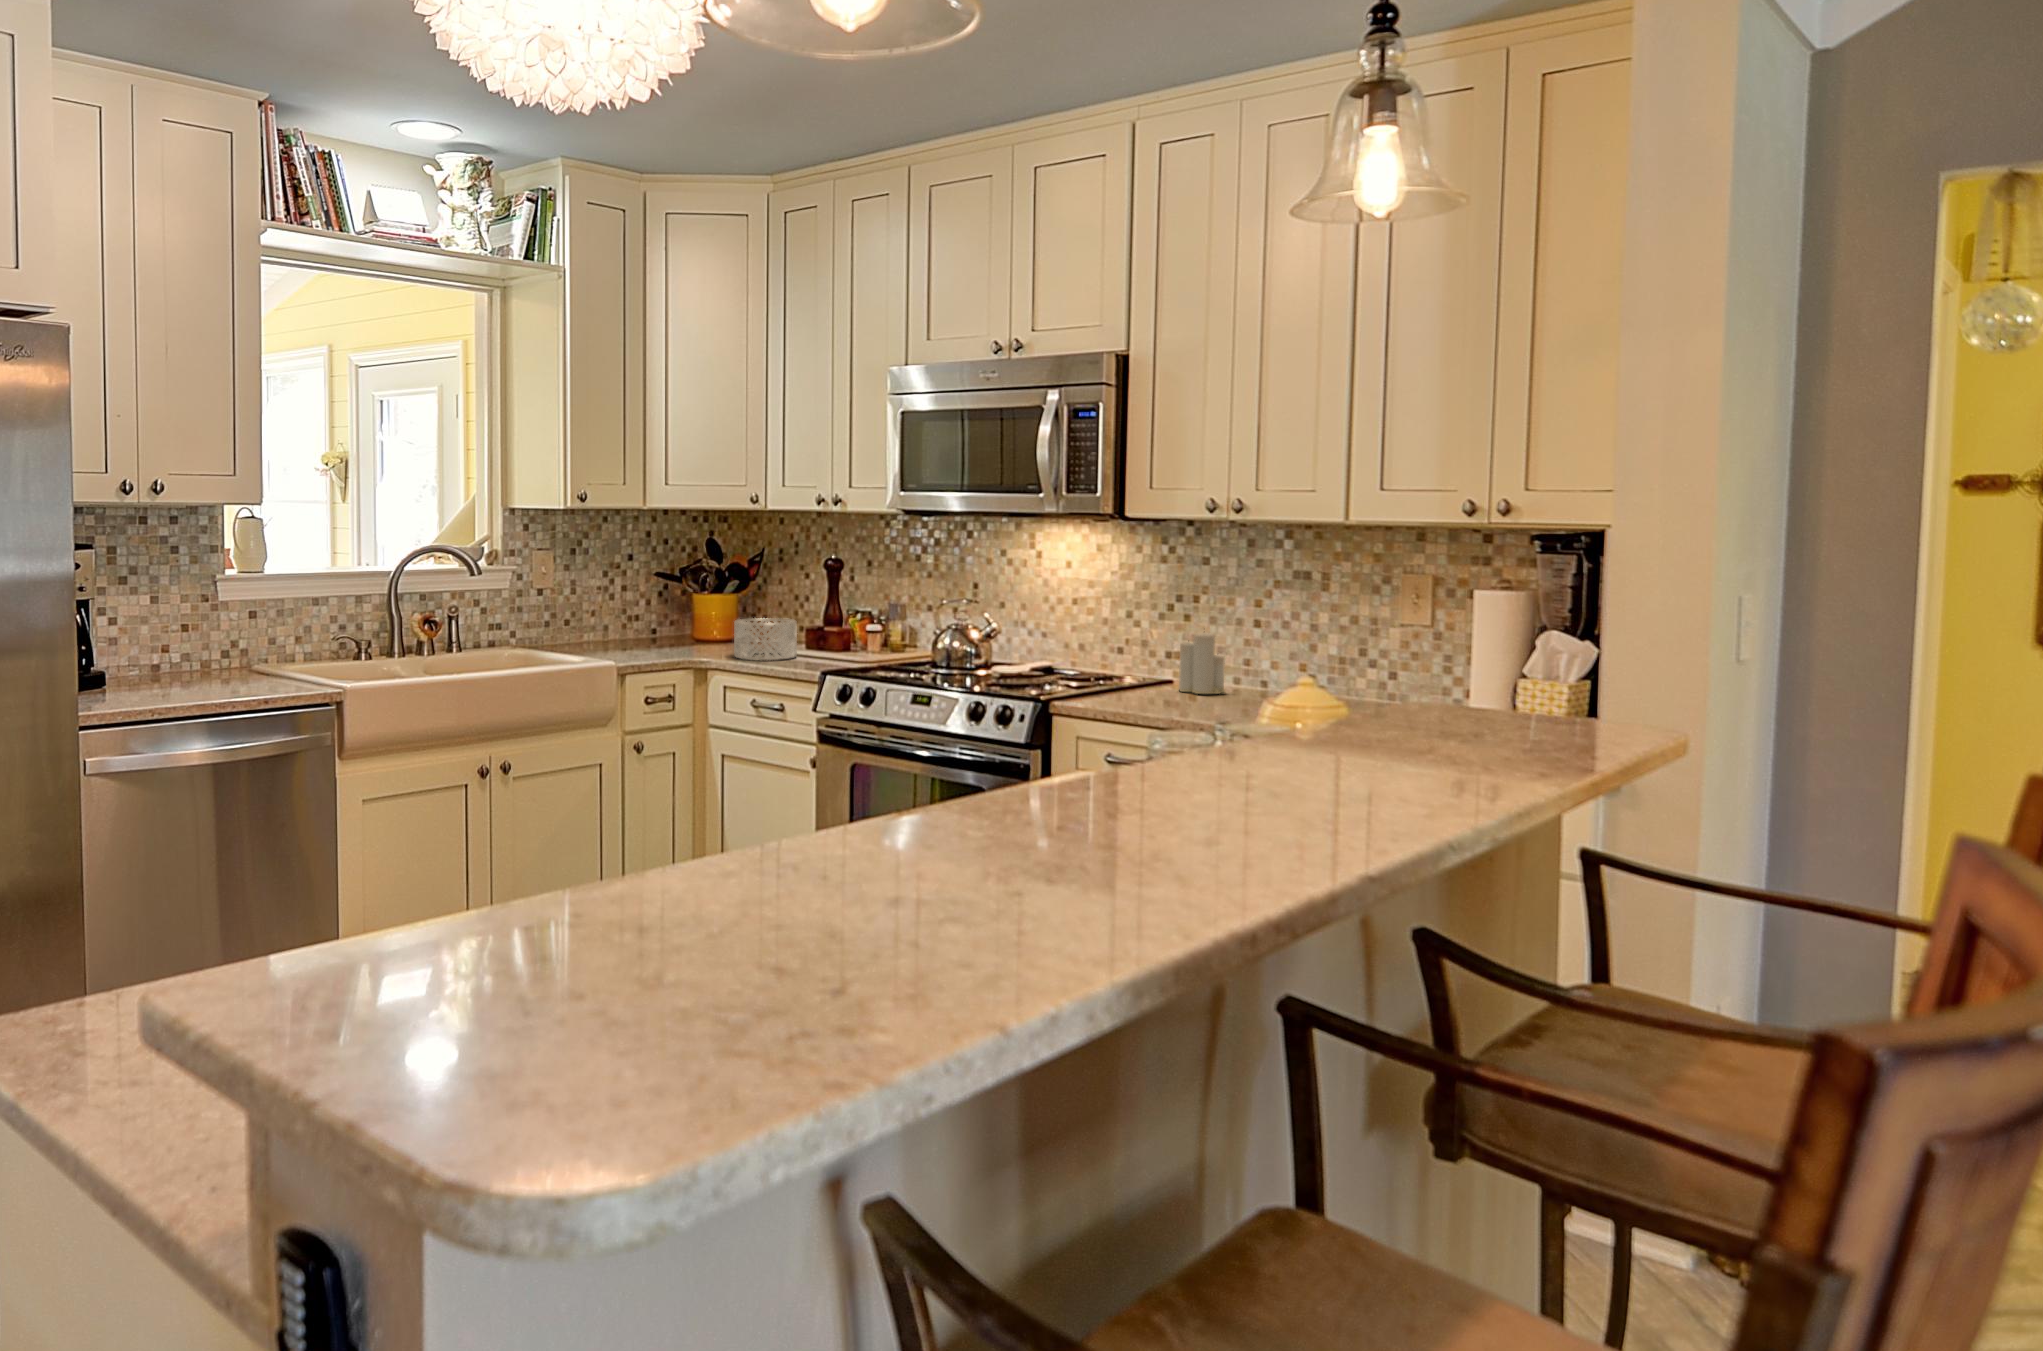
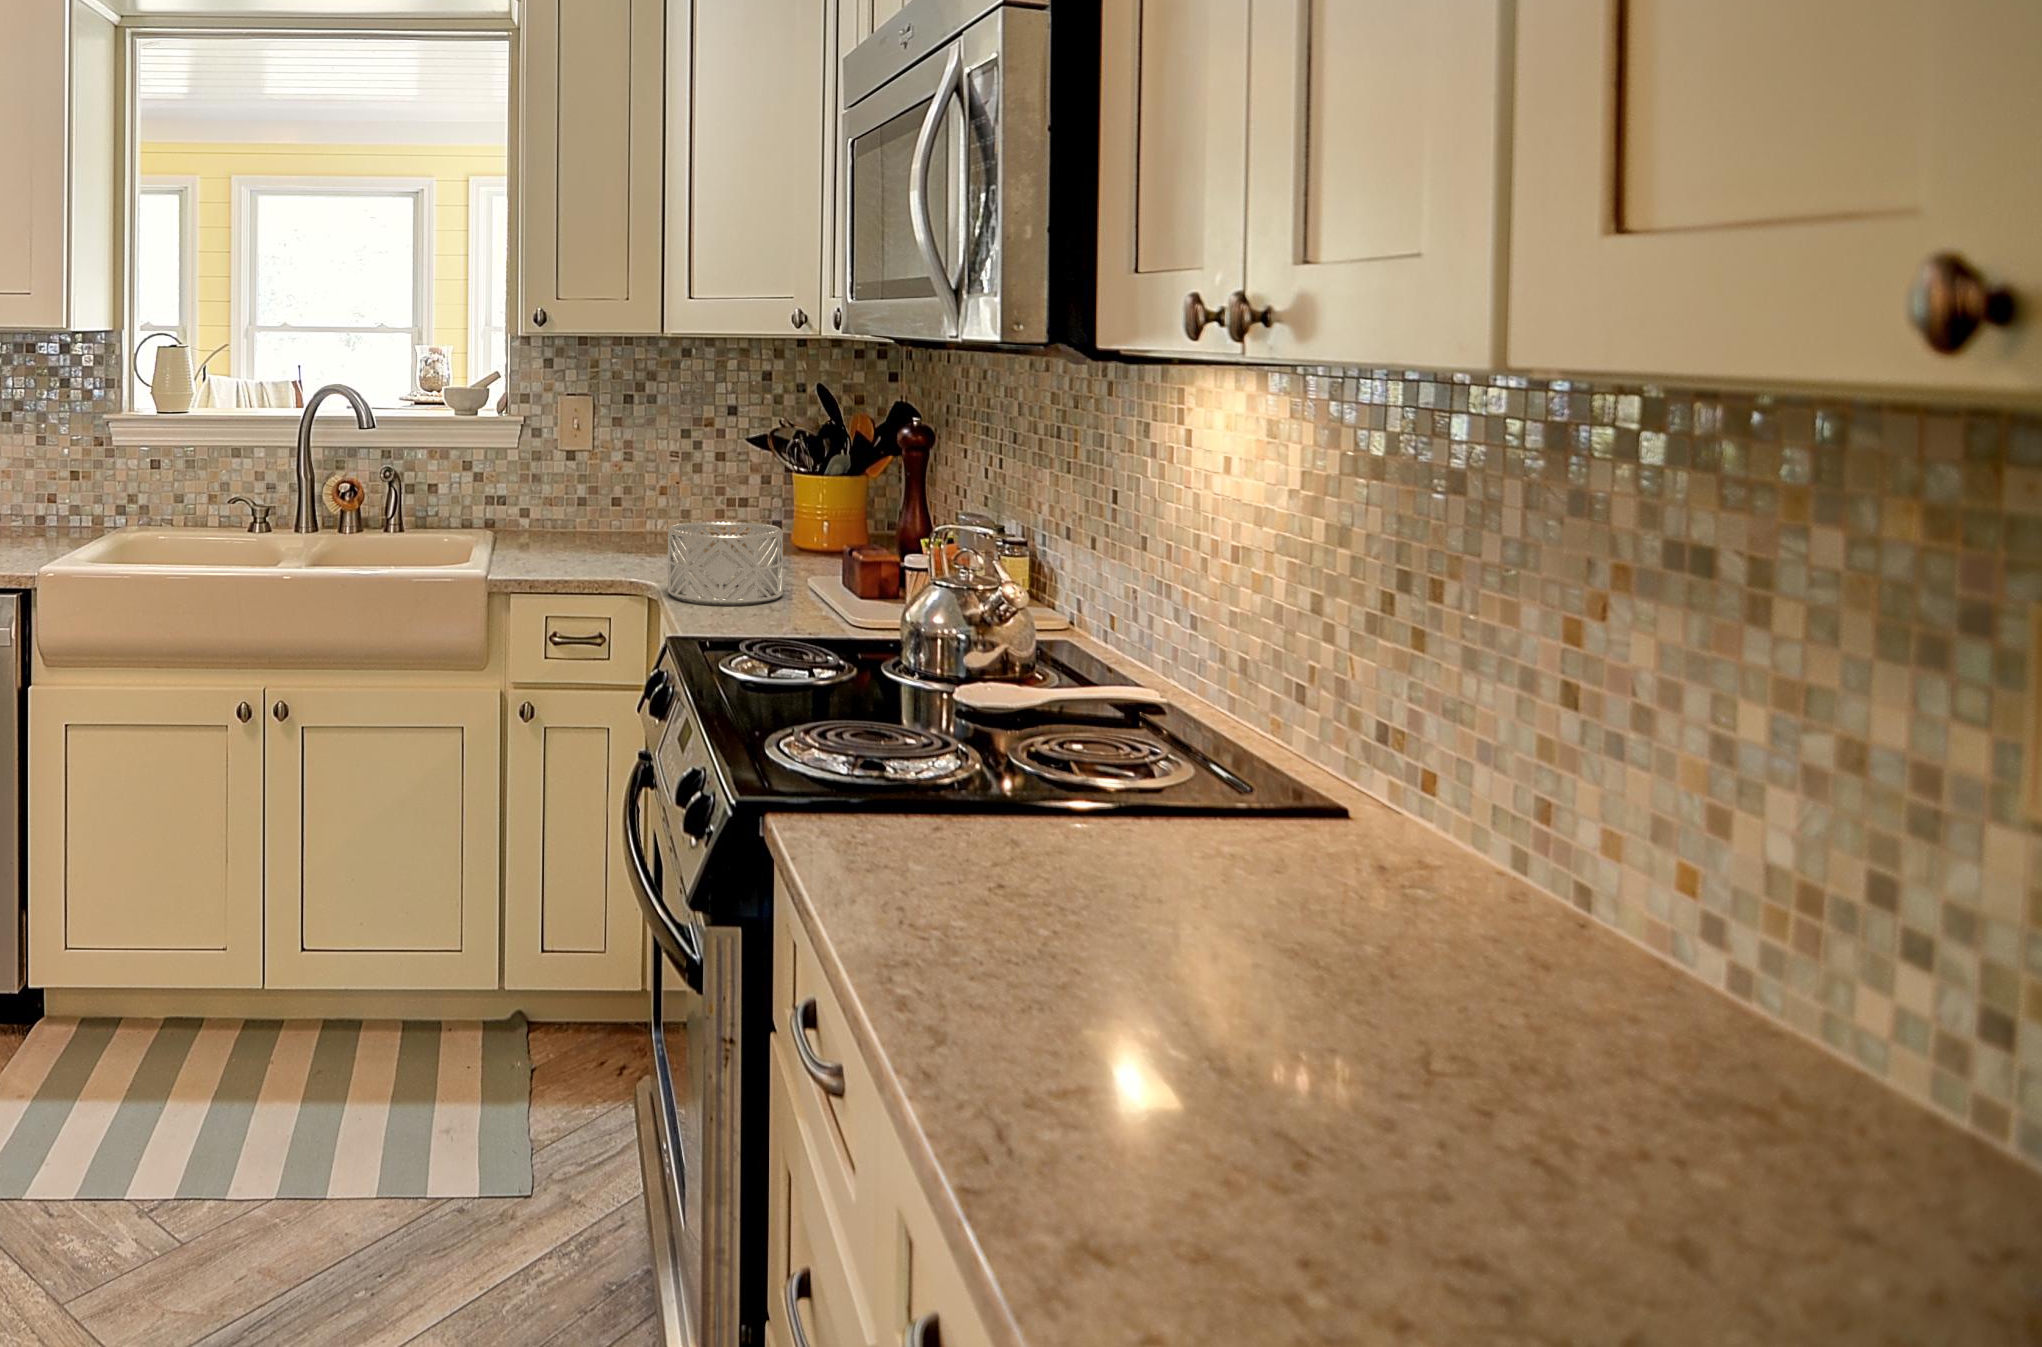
candle: present [1179,633,1225,694] -> none [1194,691,1332,945]

